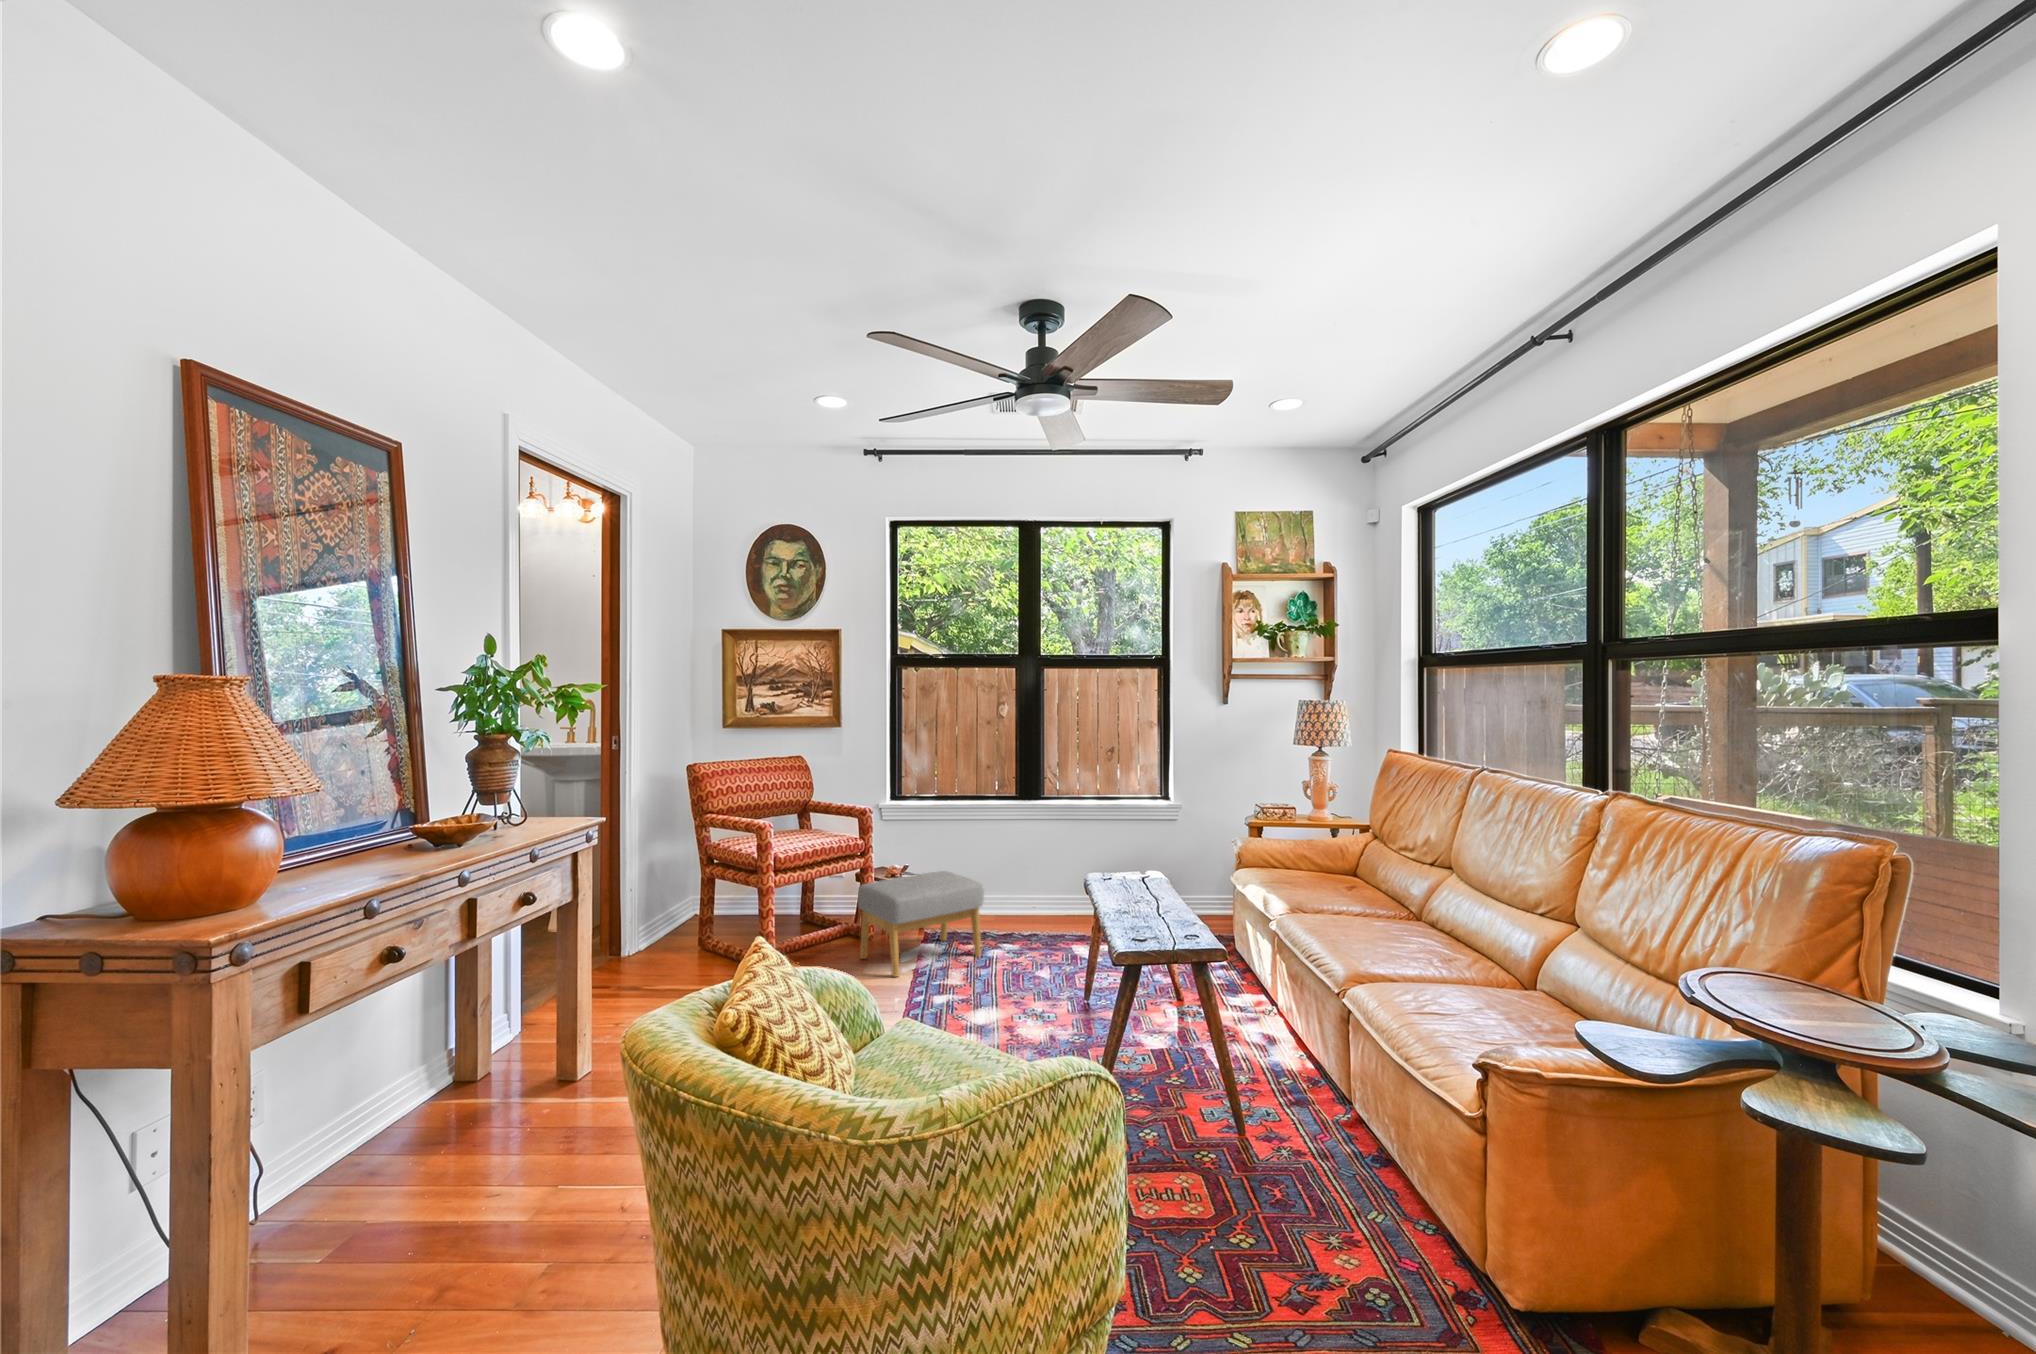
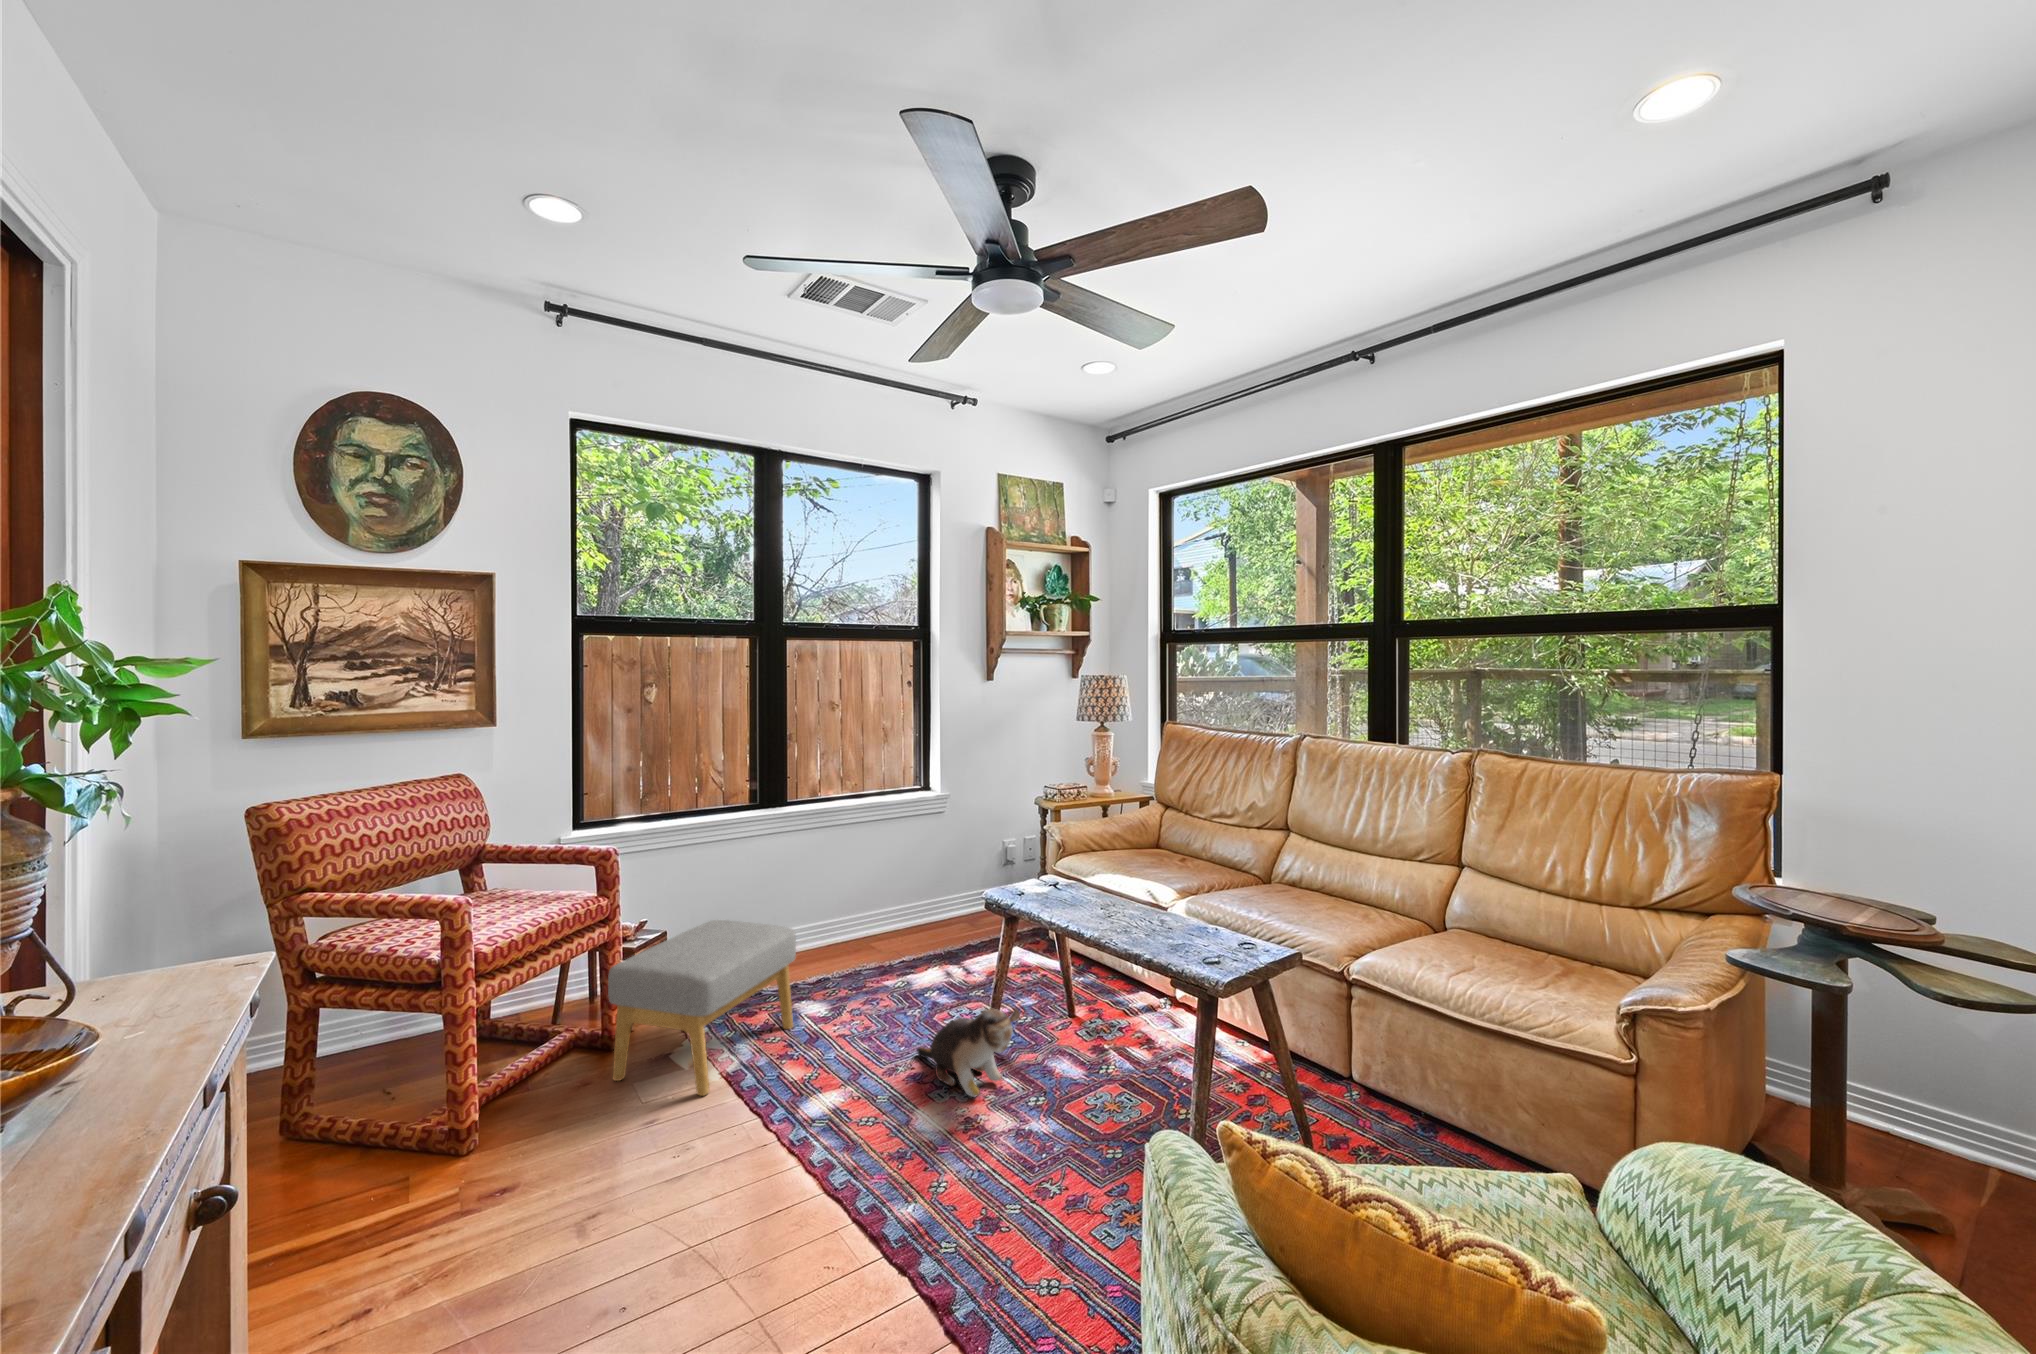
plush toy: none [1027,955,1068,1019] -> present [917,1009,1020,1097]

